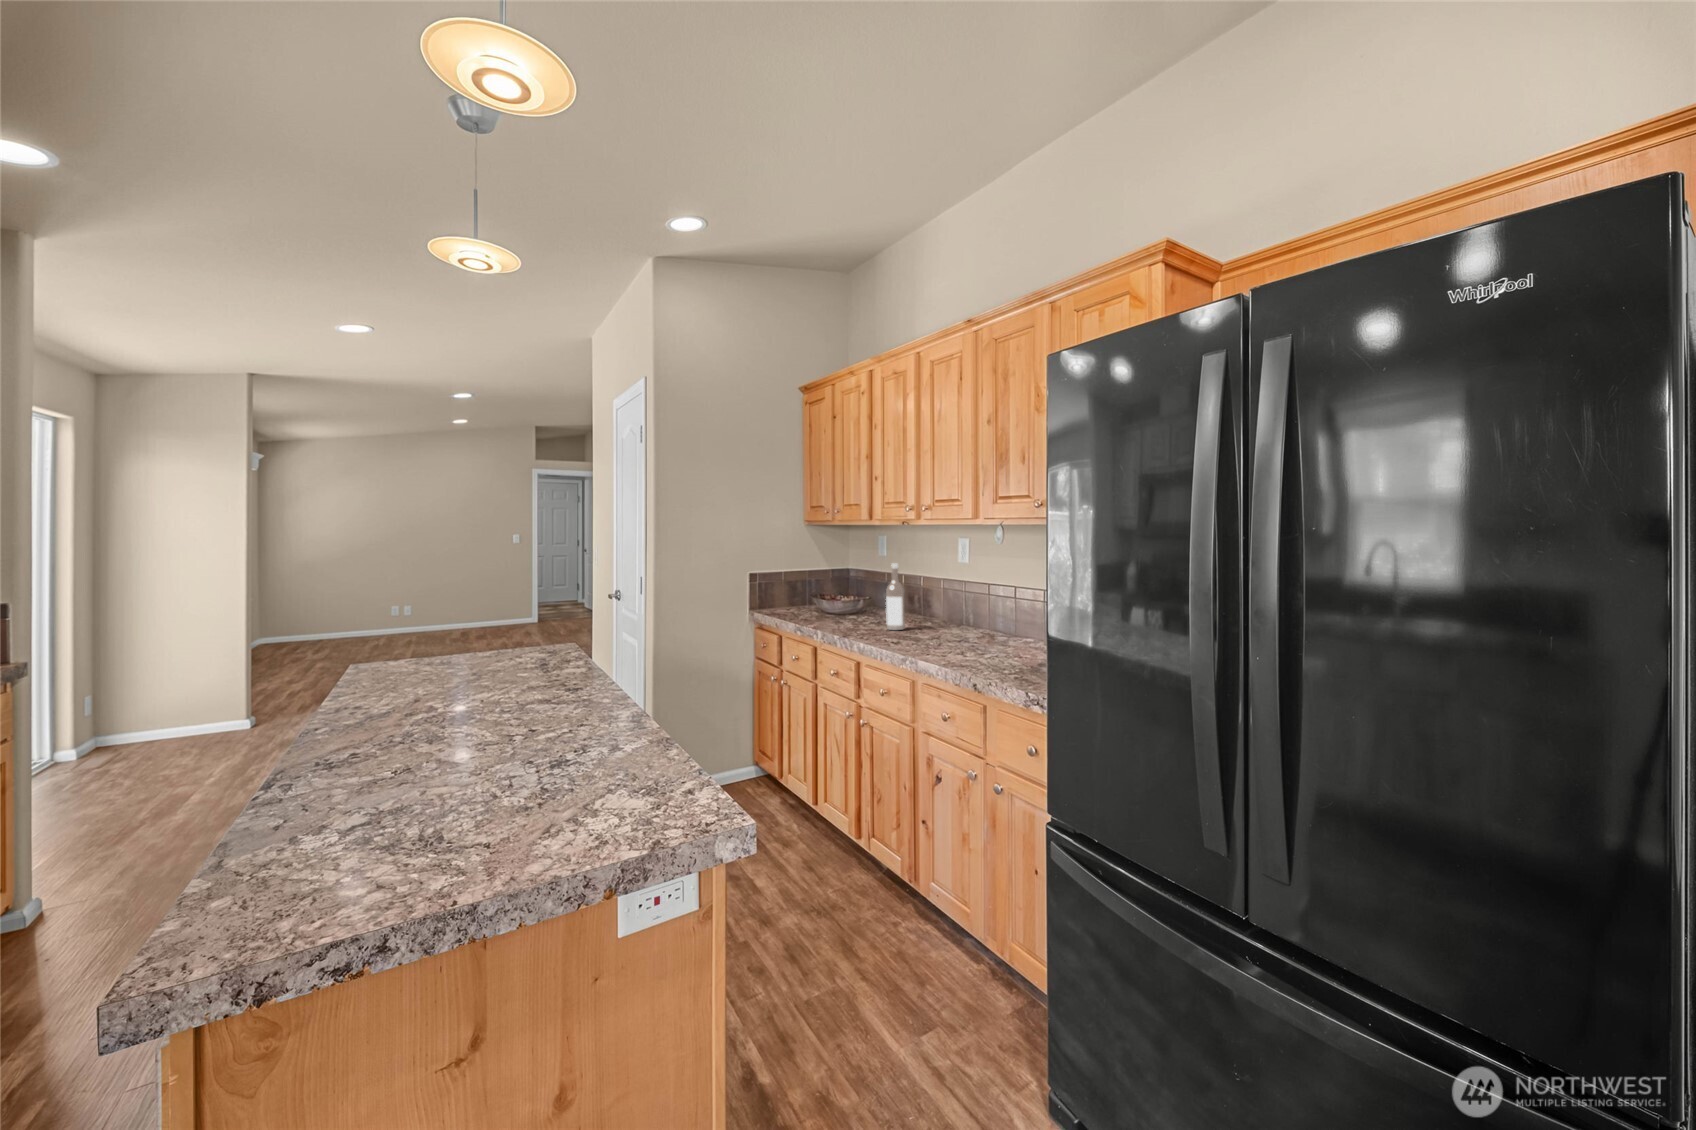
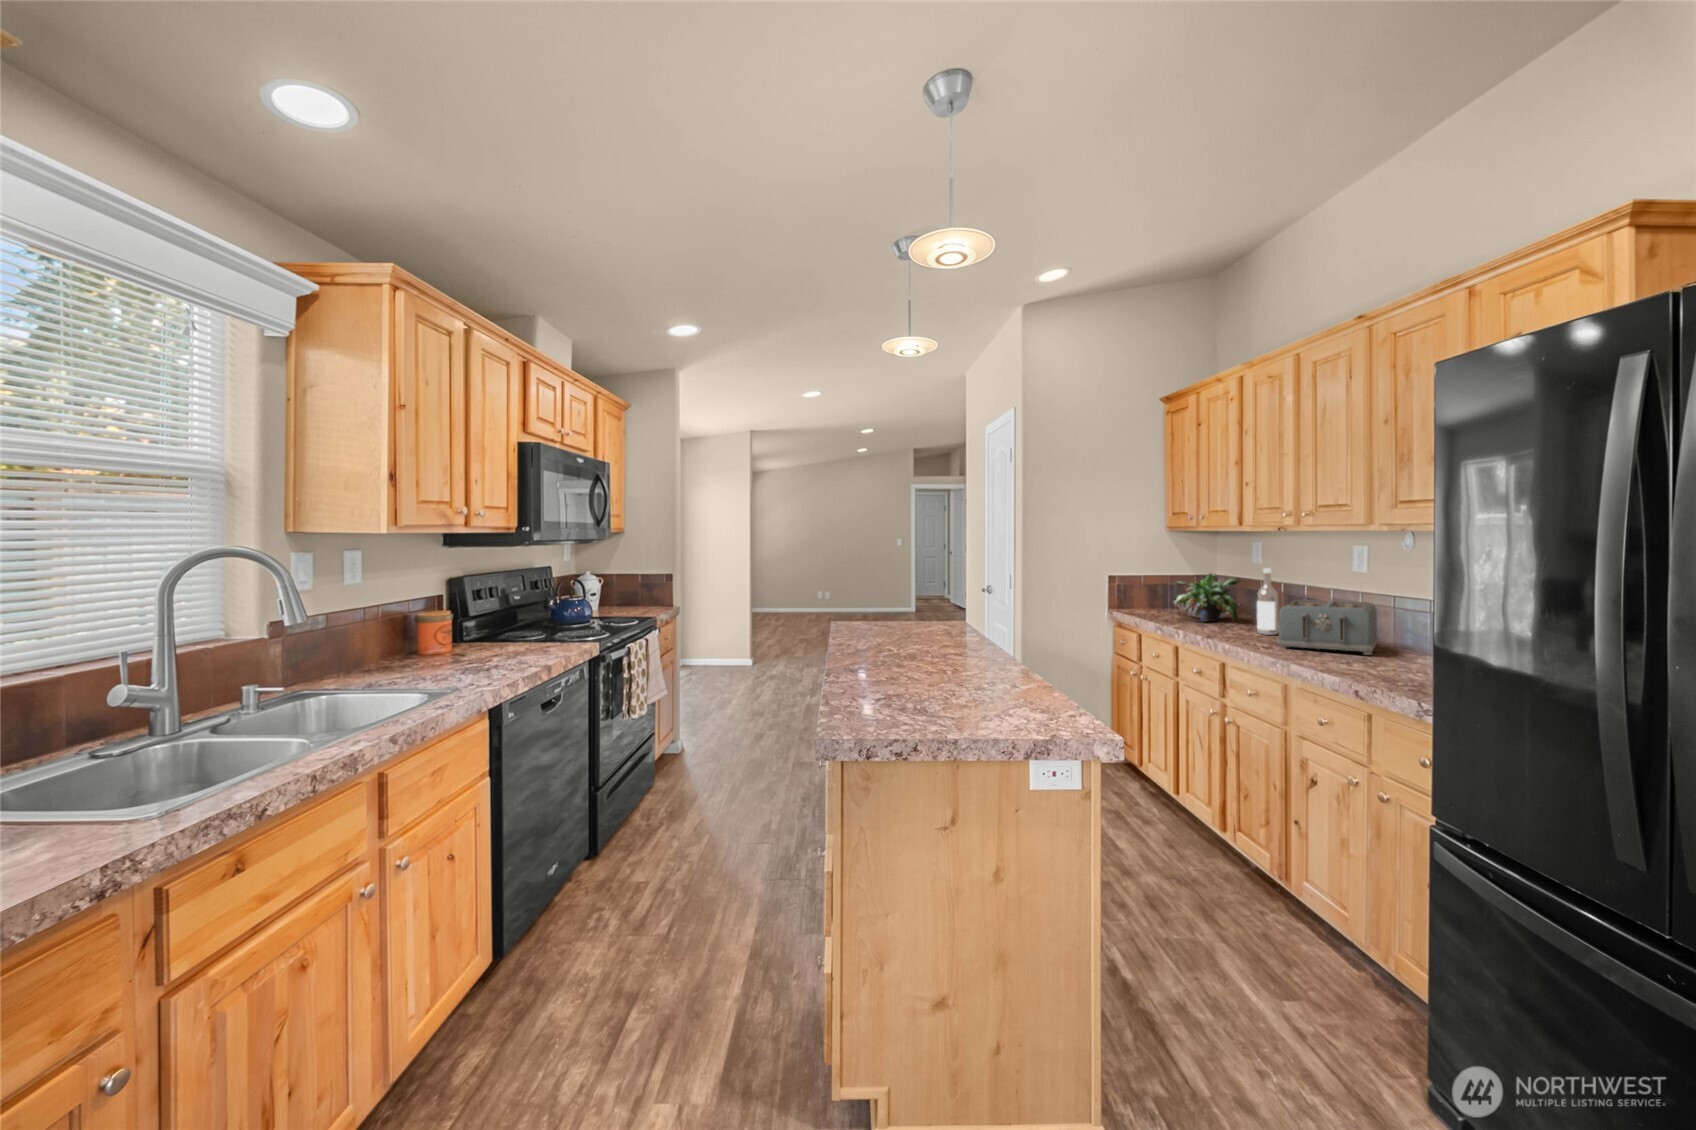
potted plant: none [810,569,877,619] -> present [1174,573,1240,621]
toaster: none [905,595,985,646] -> present [1277,600,1378,655]

